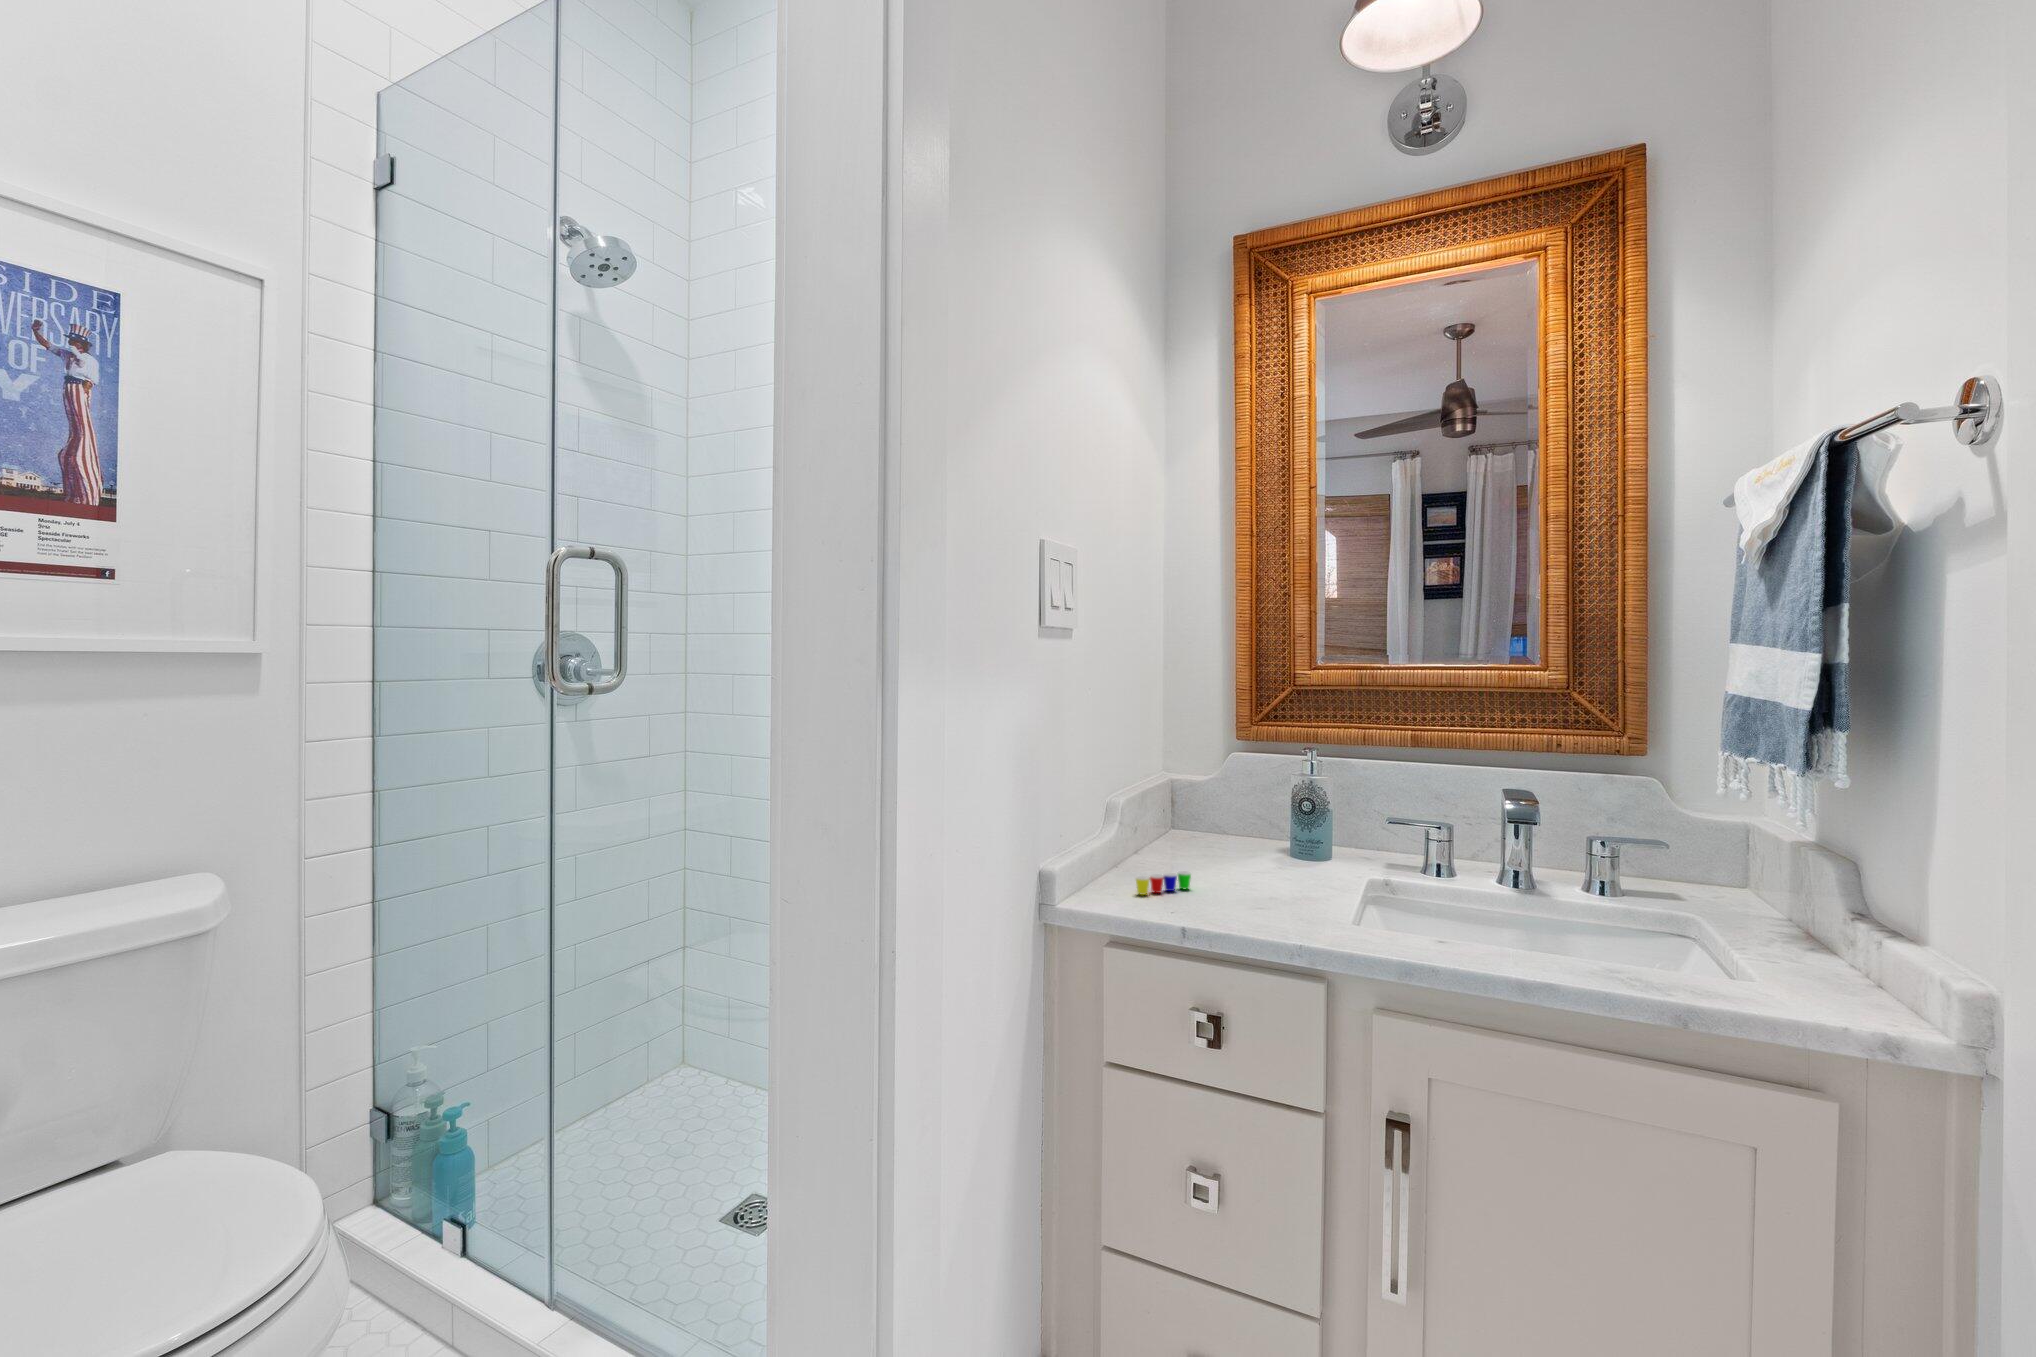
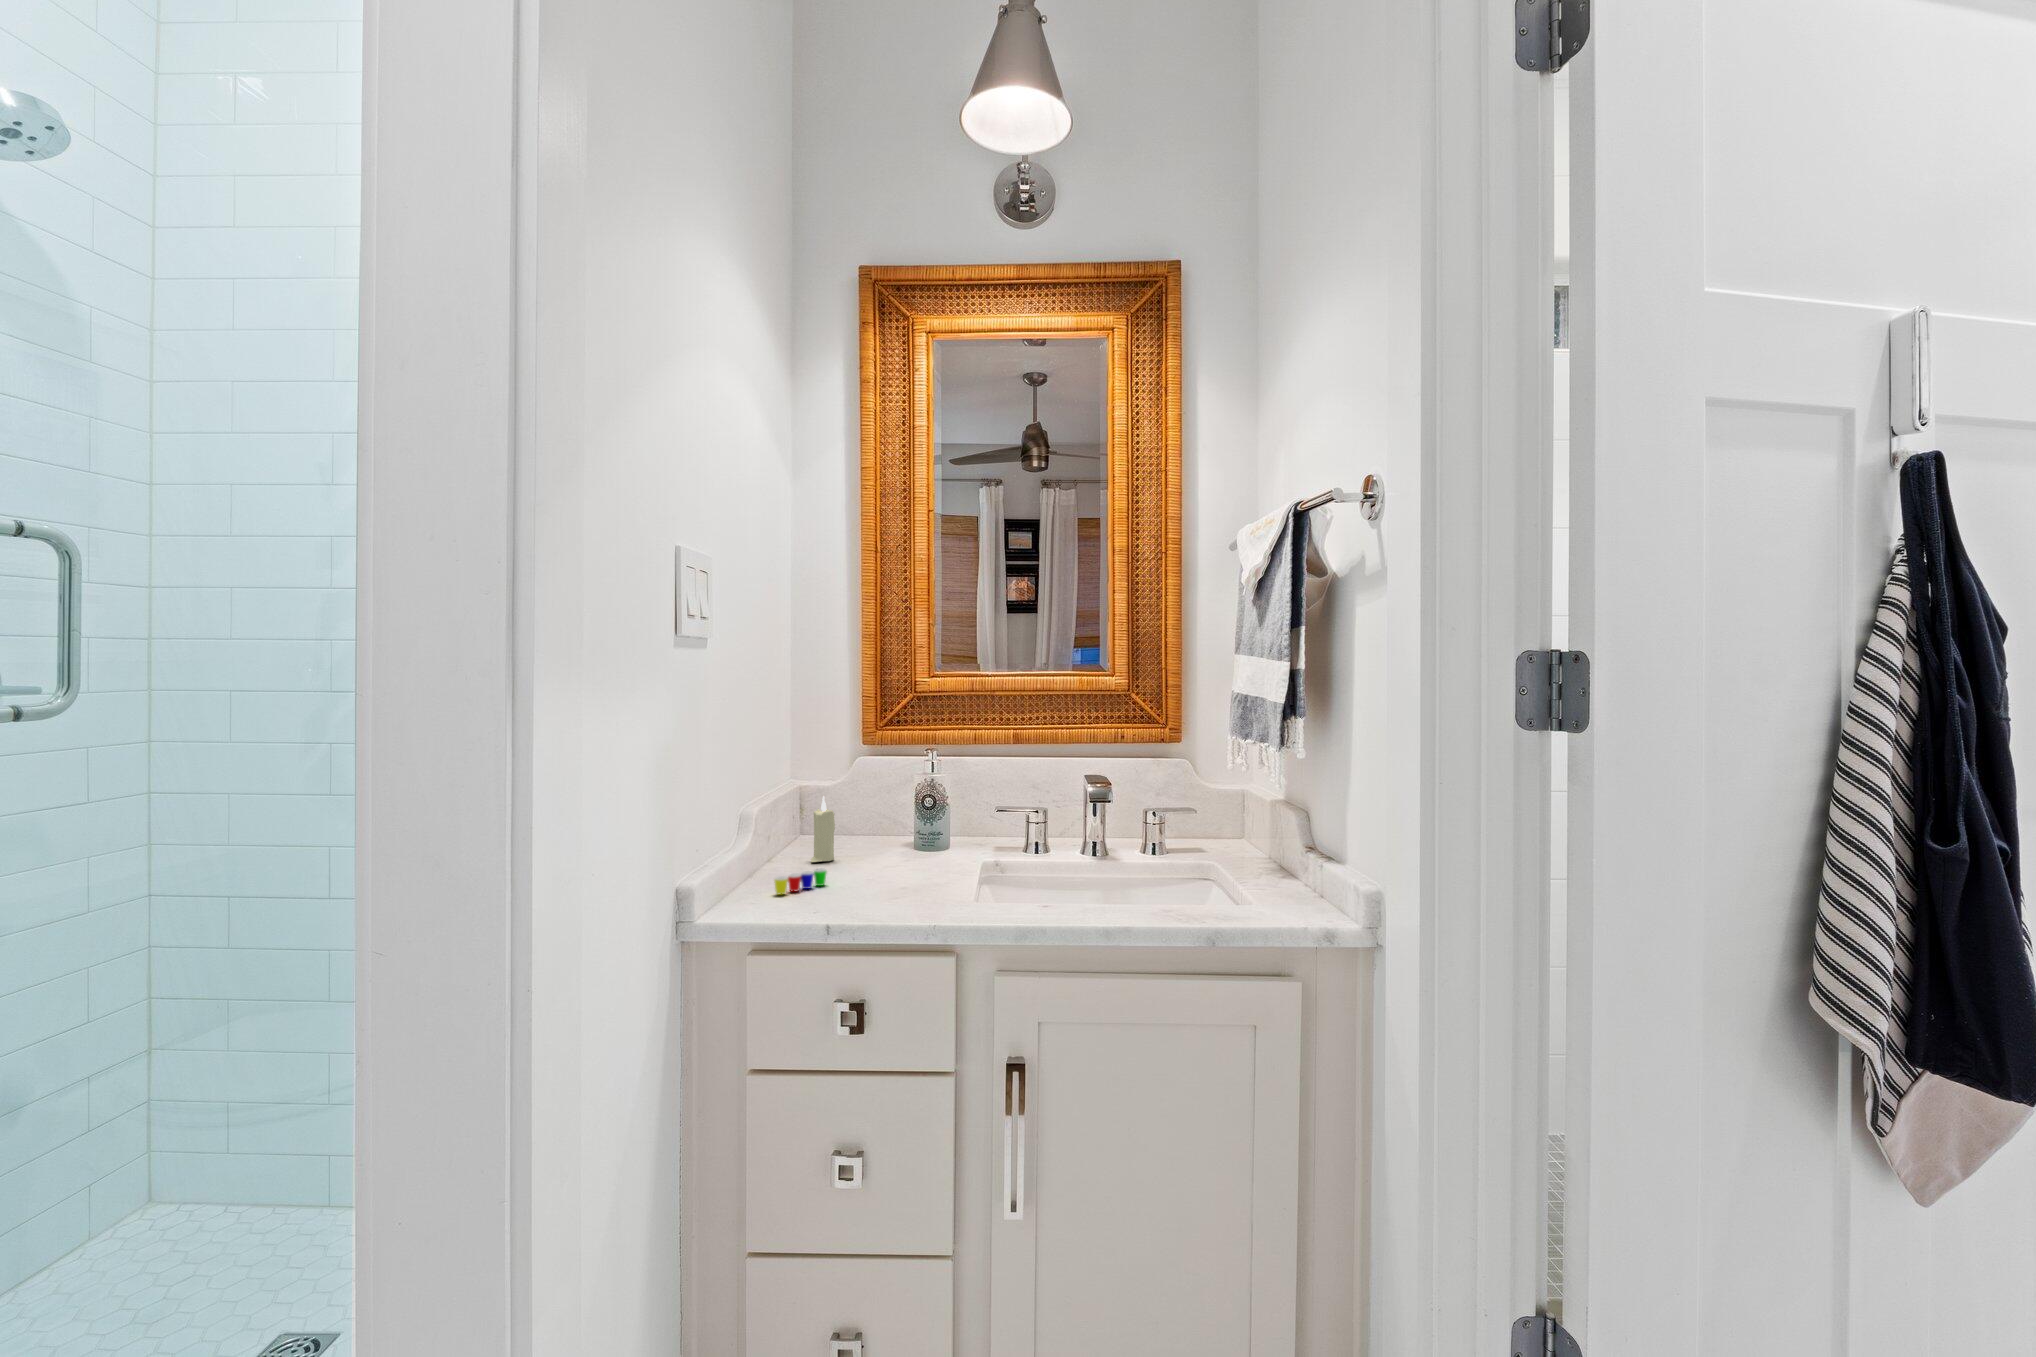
candle: none [1179,794,1205,863] -> present [811,796,835,862]

